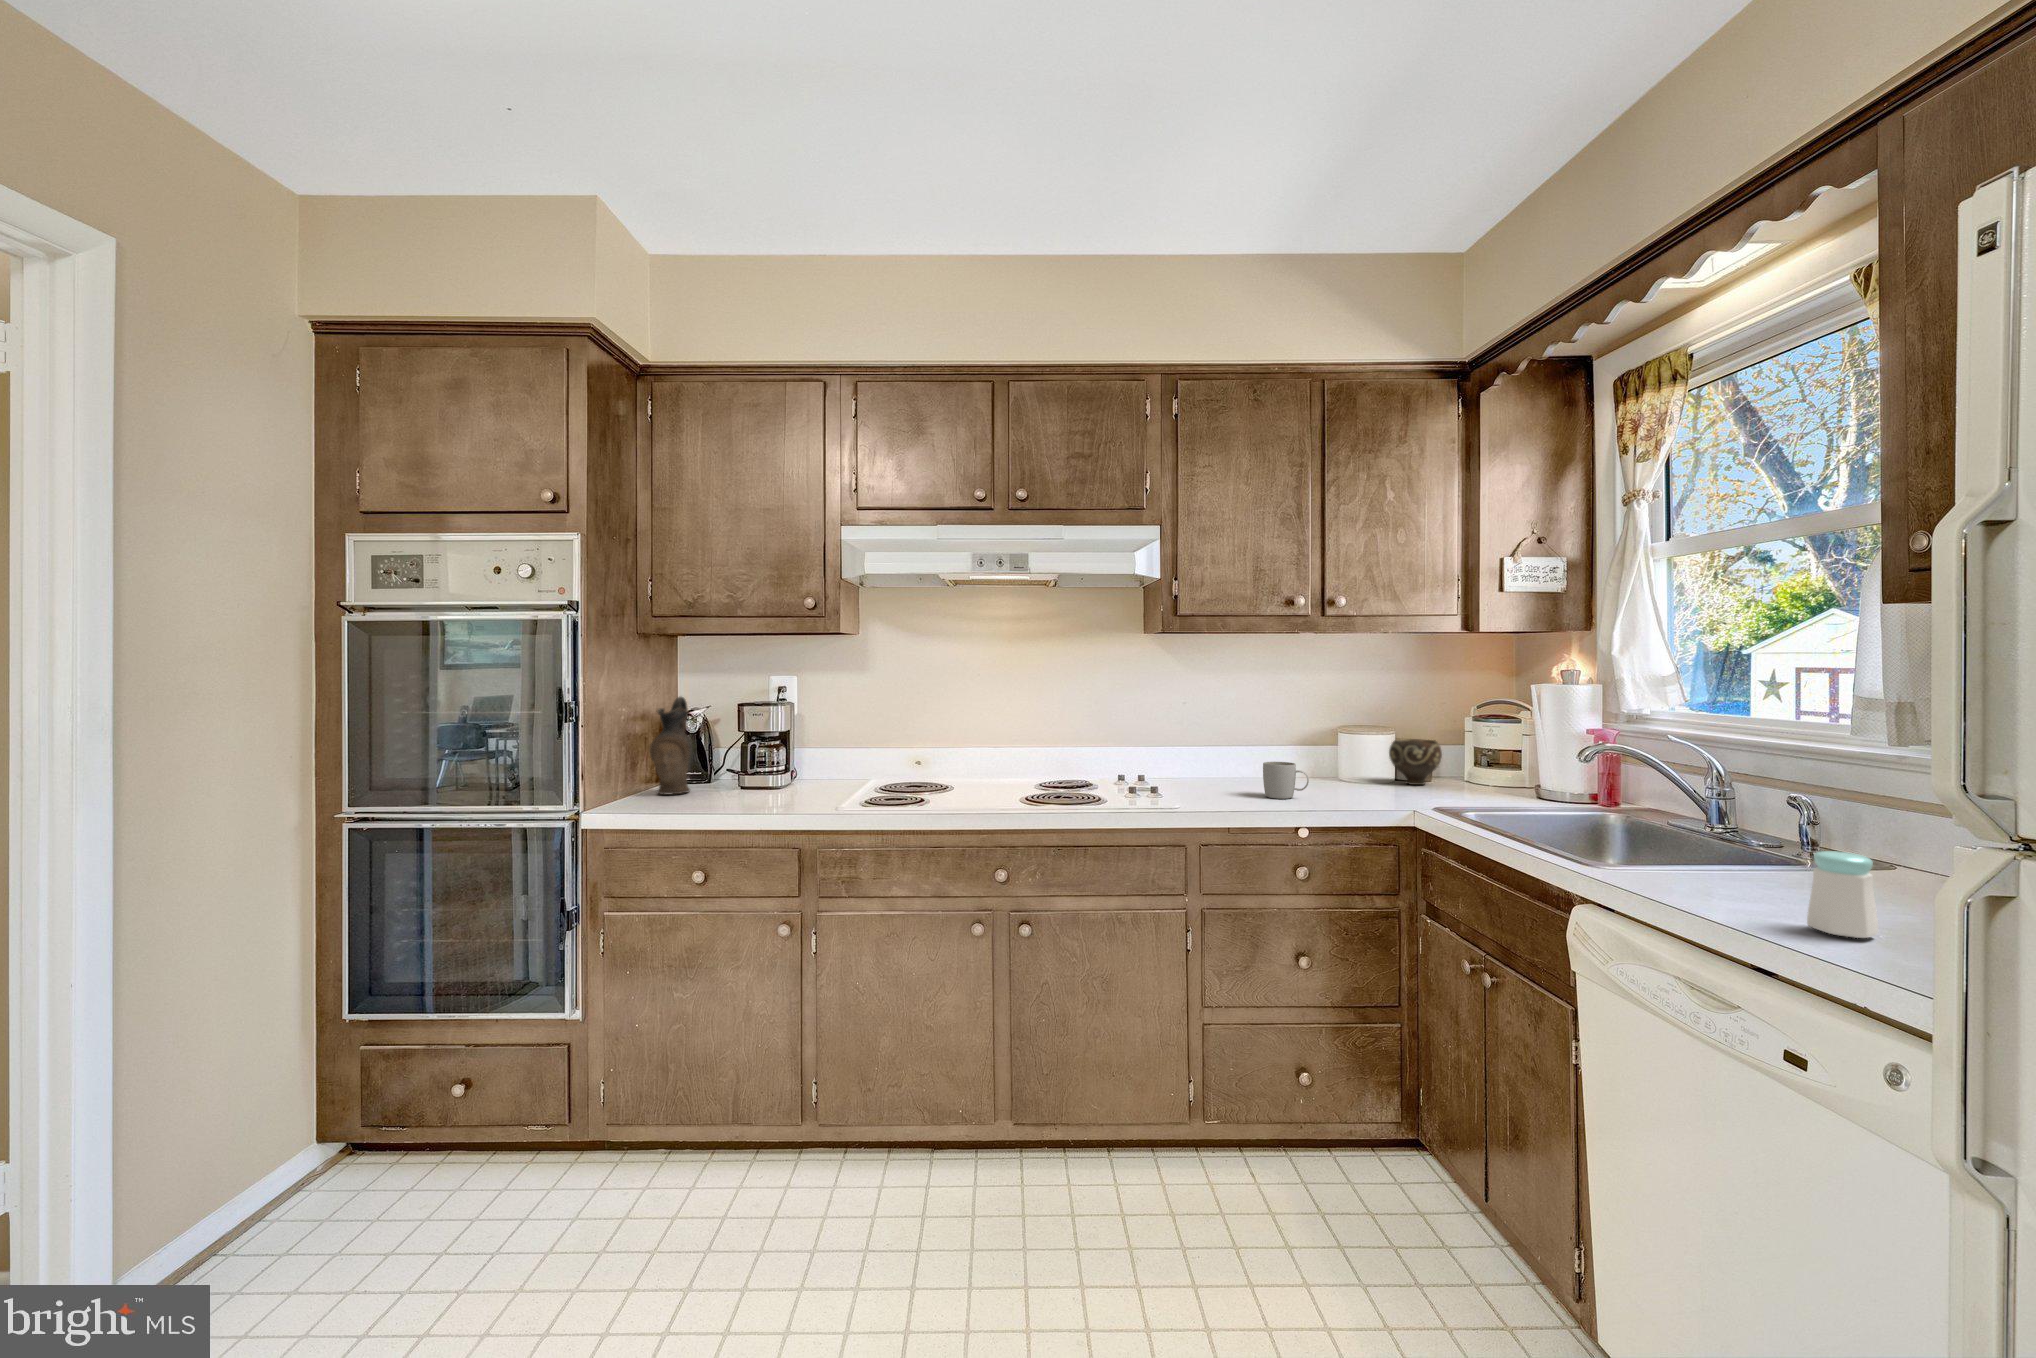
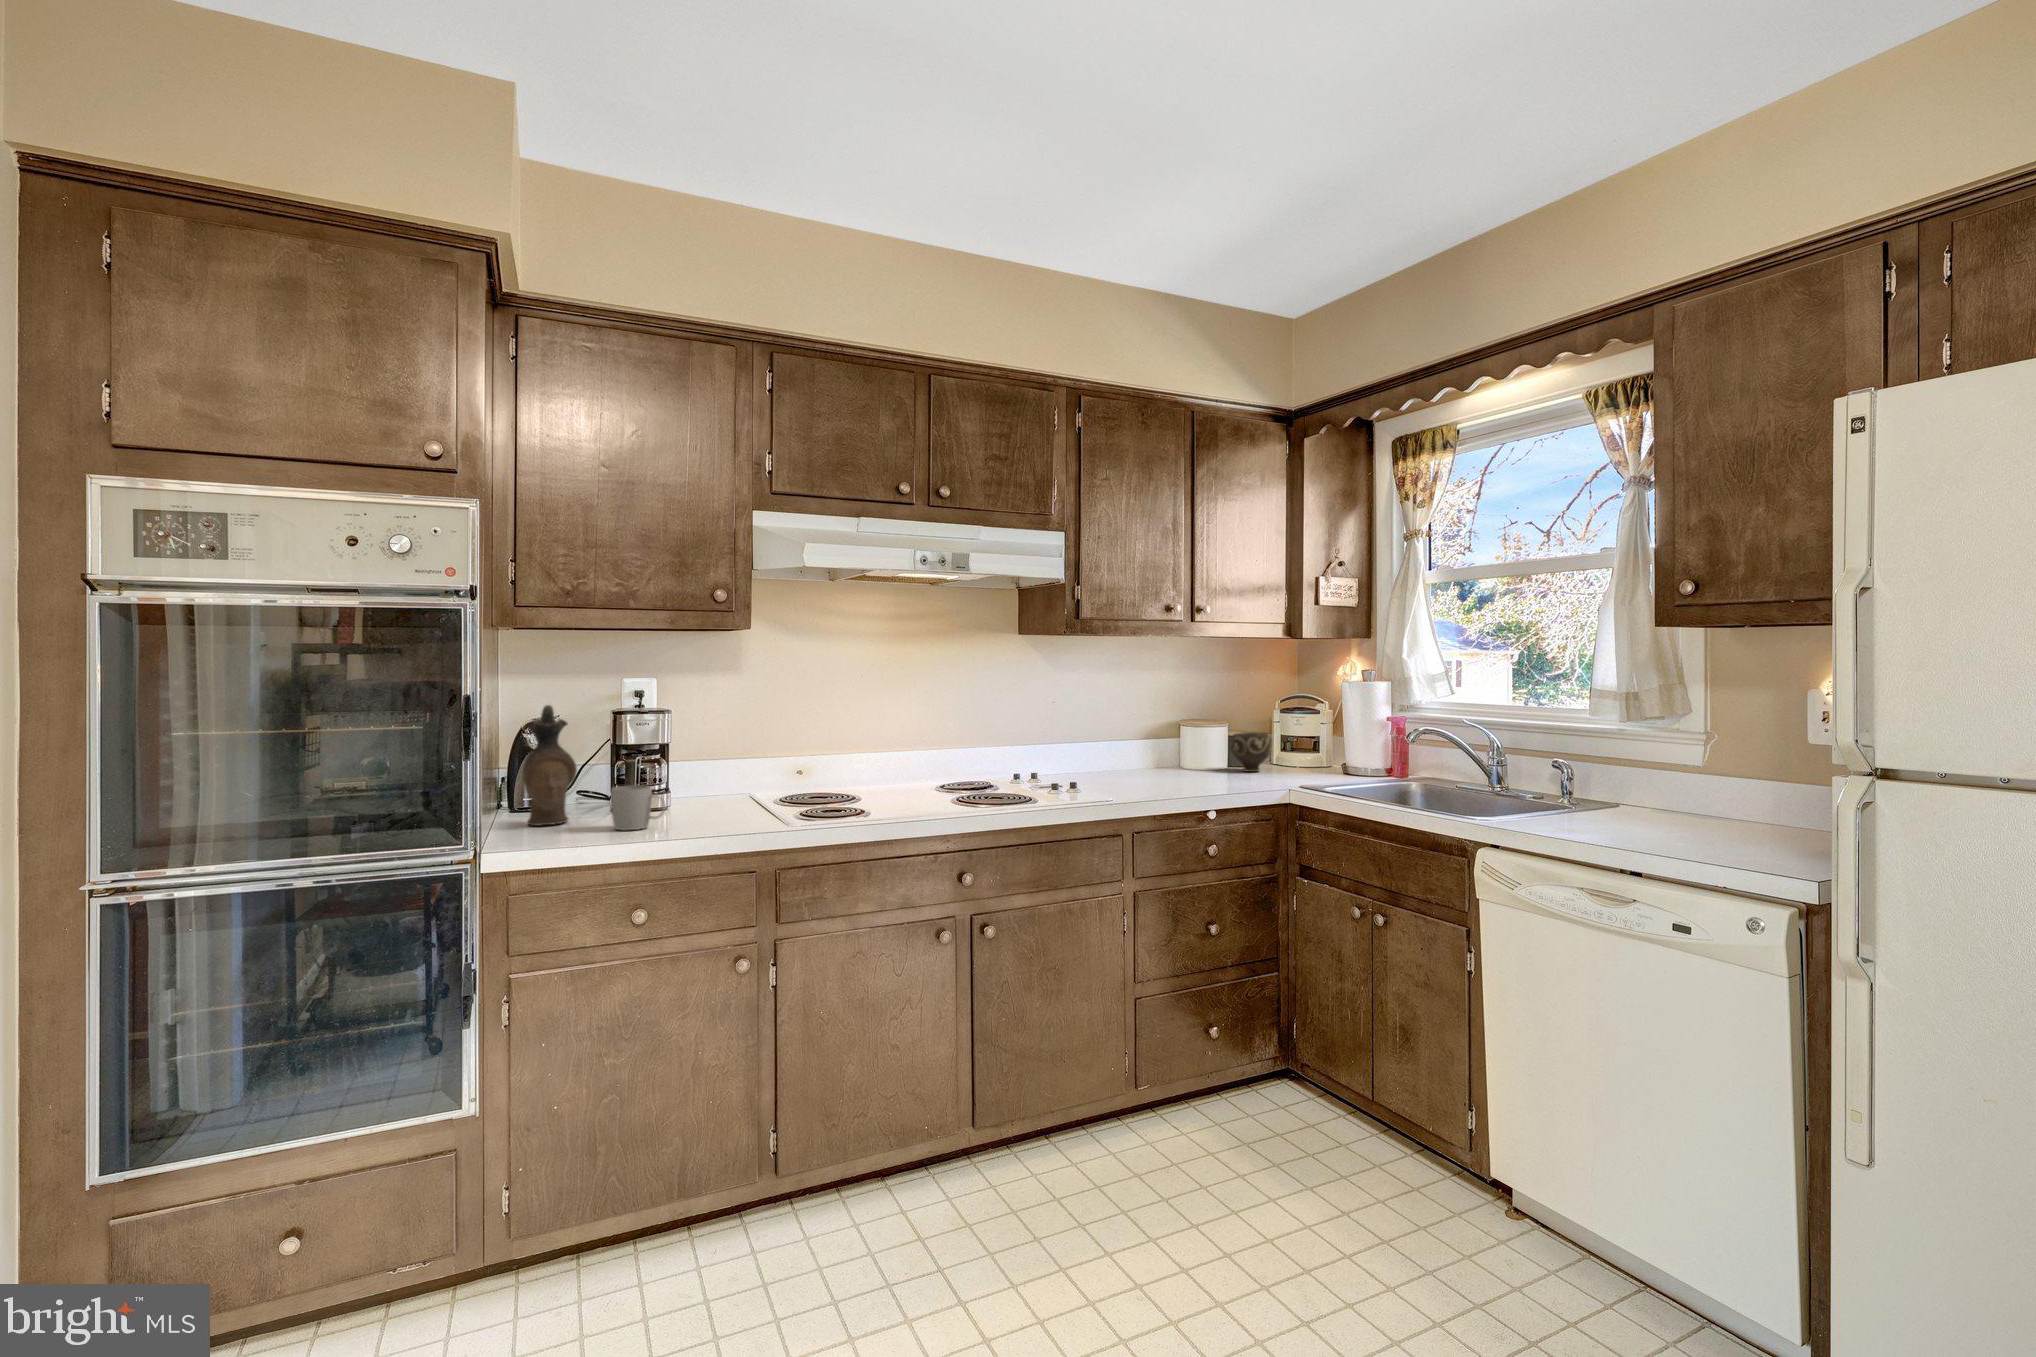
mug: present [1263,762,1309,799] -> present [611,785,666,830]
salt shaker: present [1807,851,1878,938] -> none [1642,788,1680,842]

